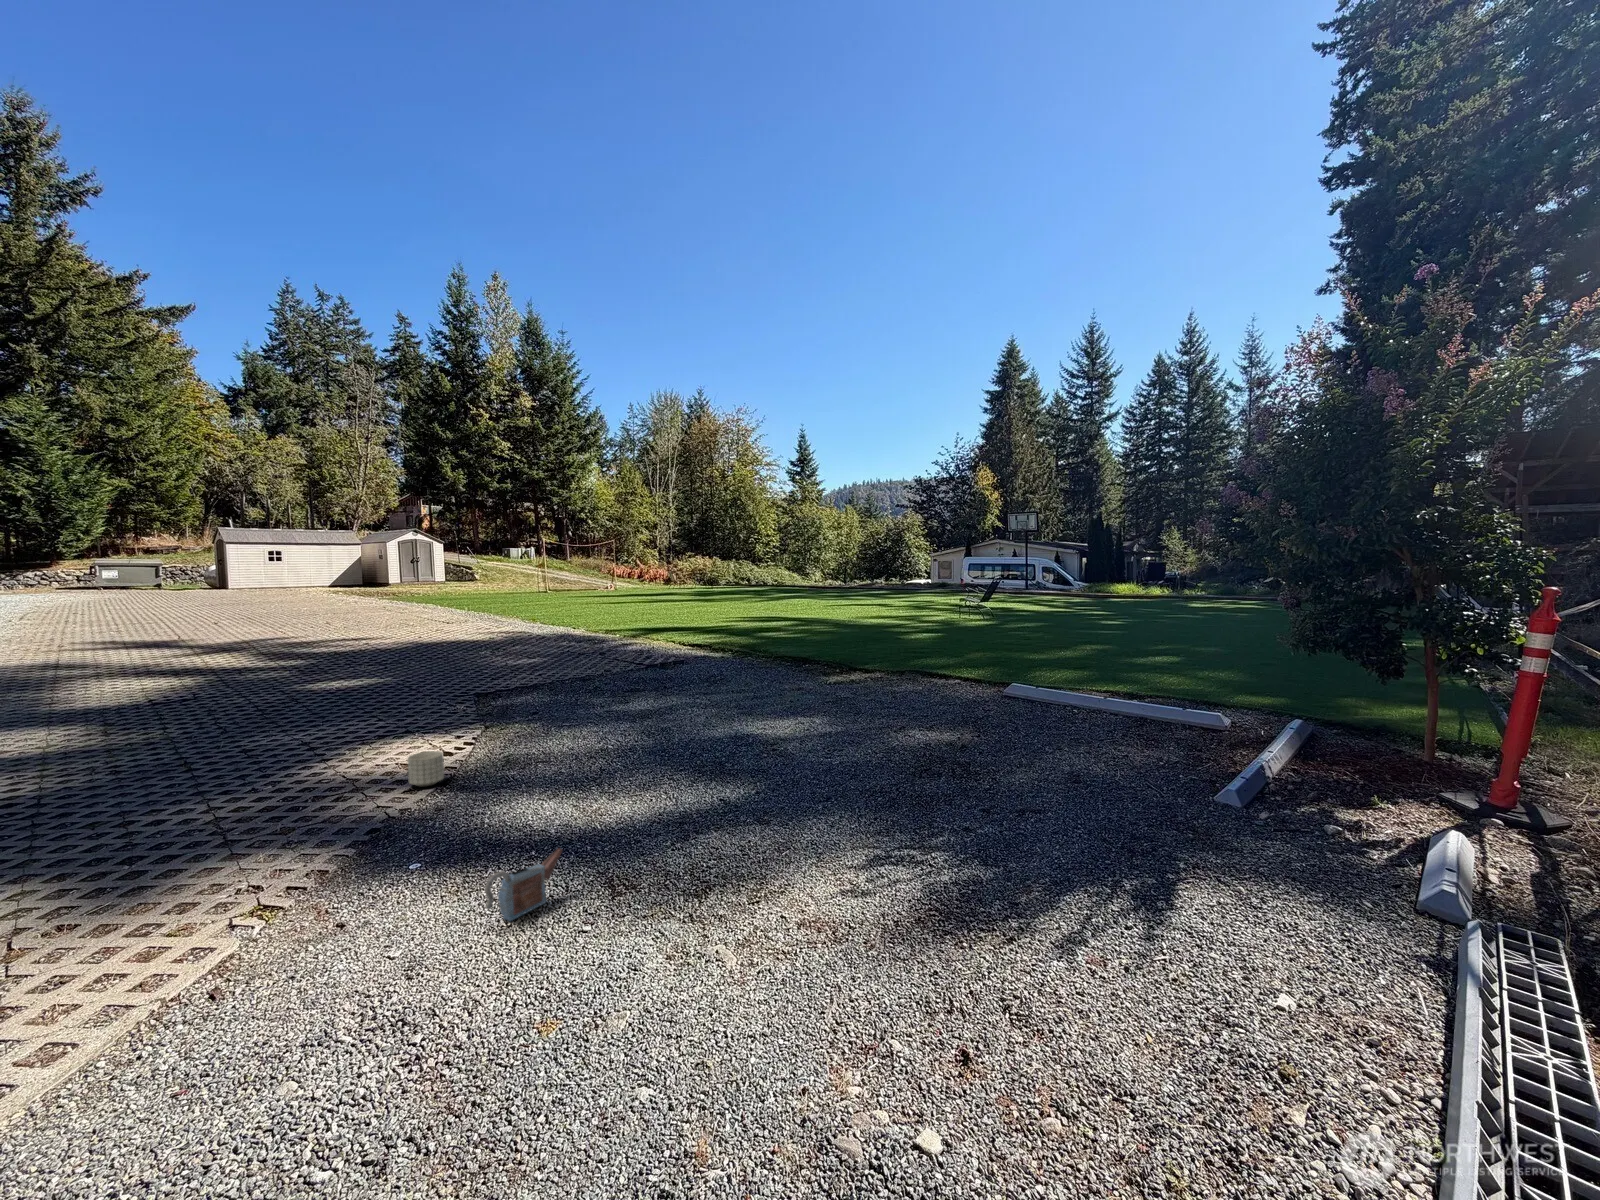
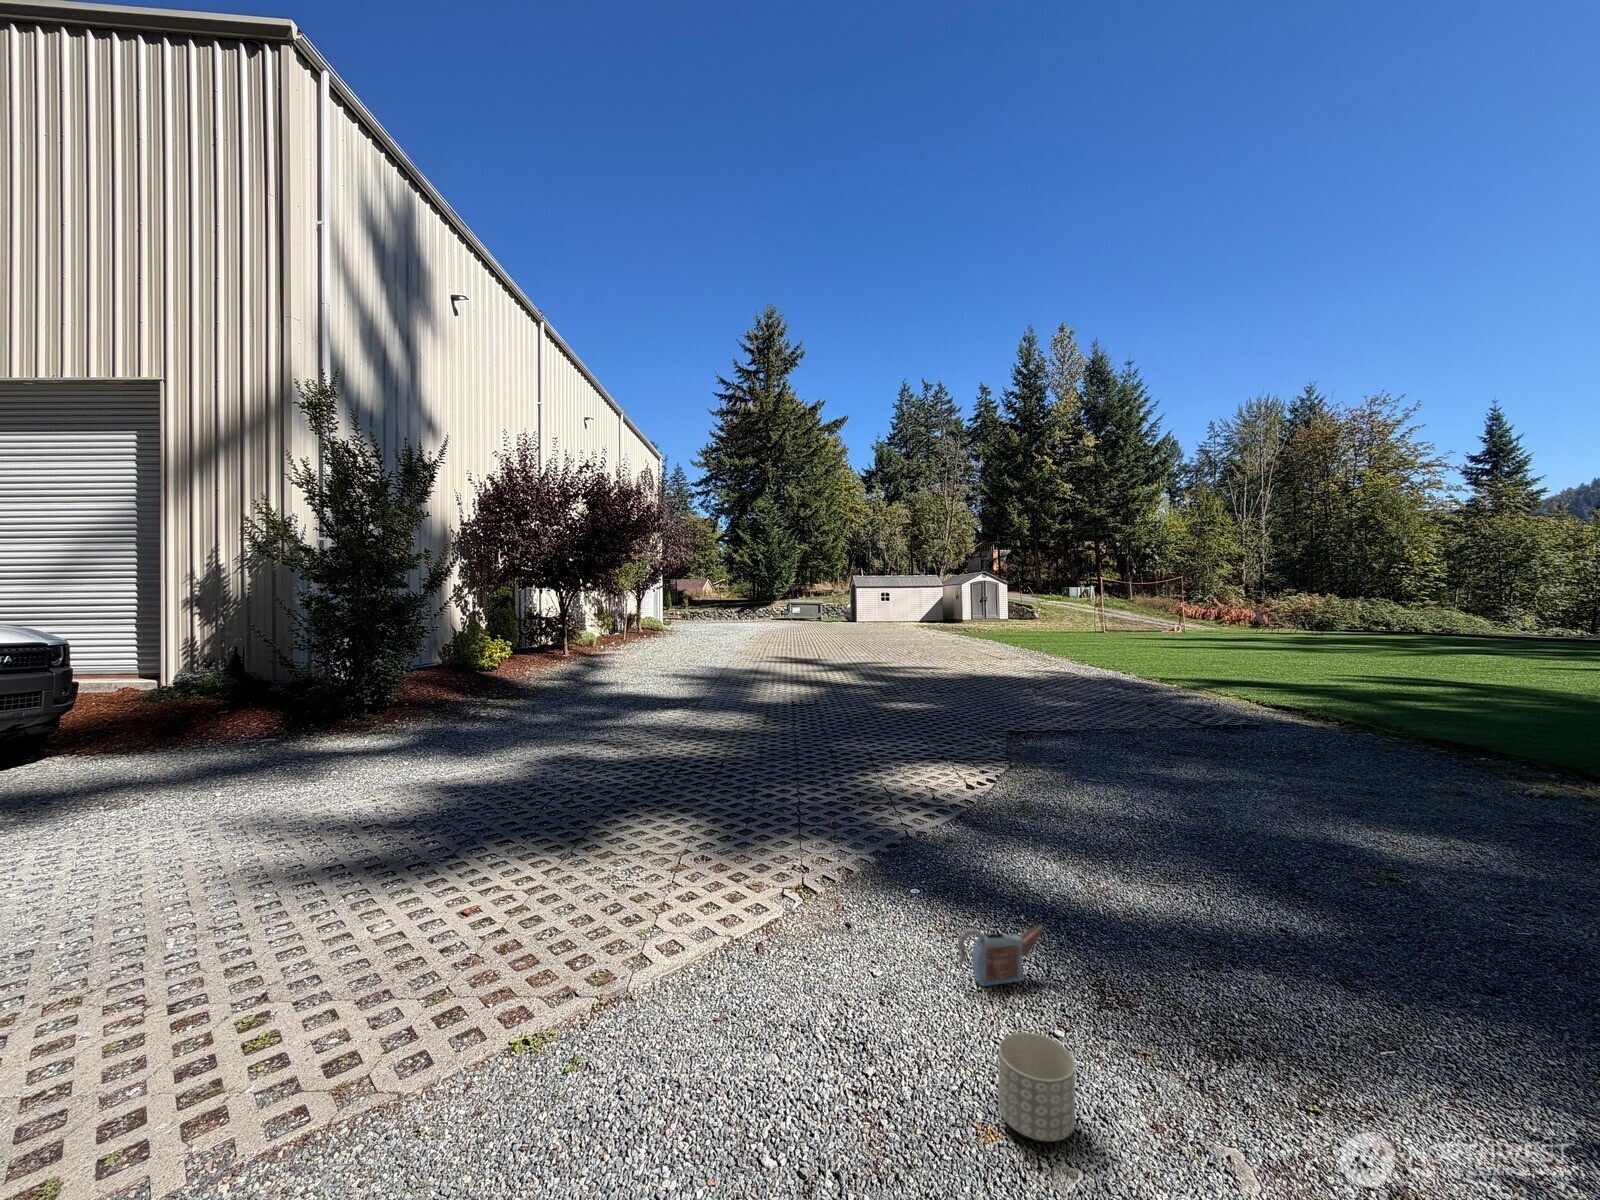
planter: present [408,751,444,787] -> present [998,1032,1075,1141]

